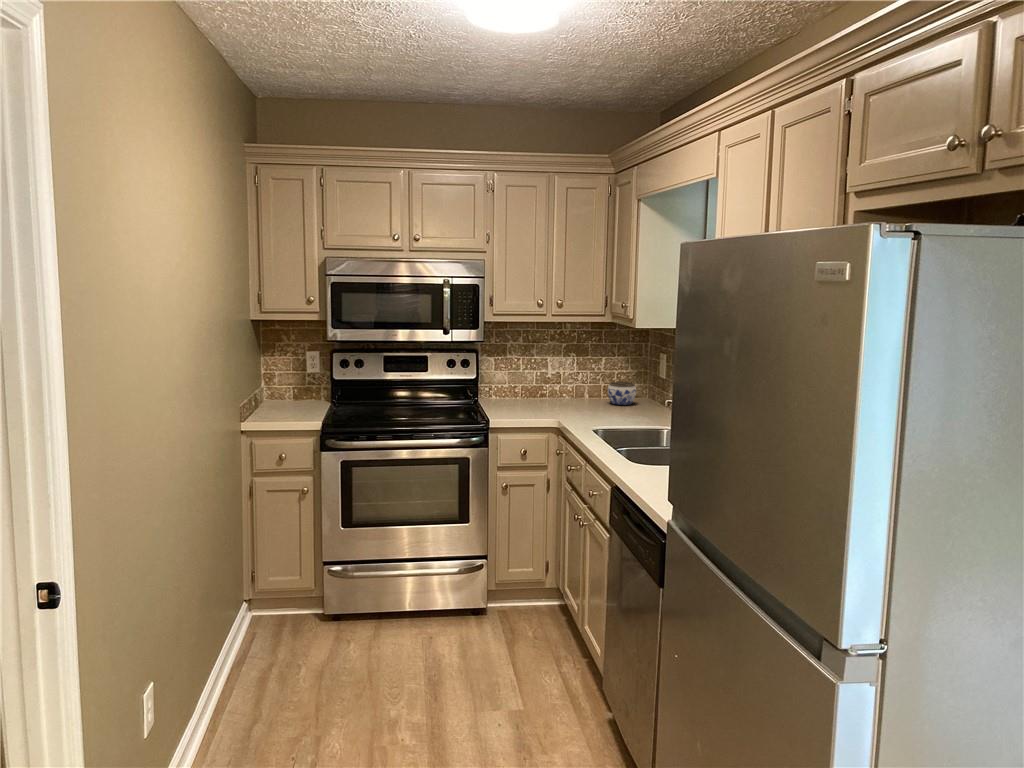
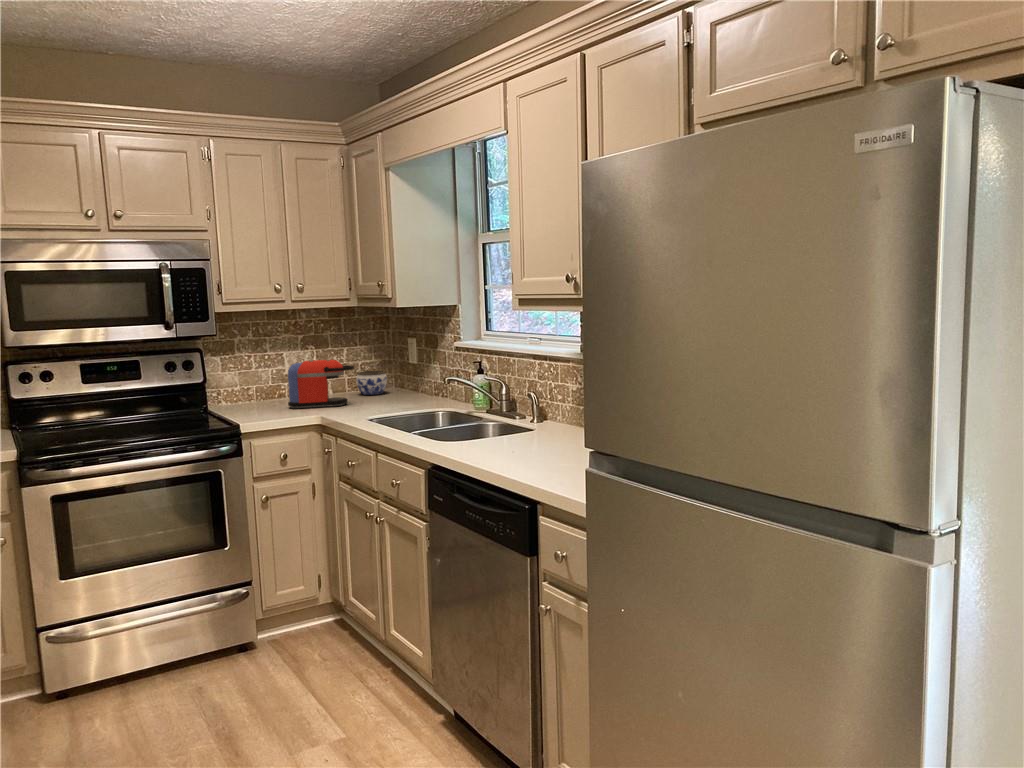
coffee maker: none [539,370,599,413] -> present [288,360,354,408]

